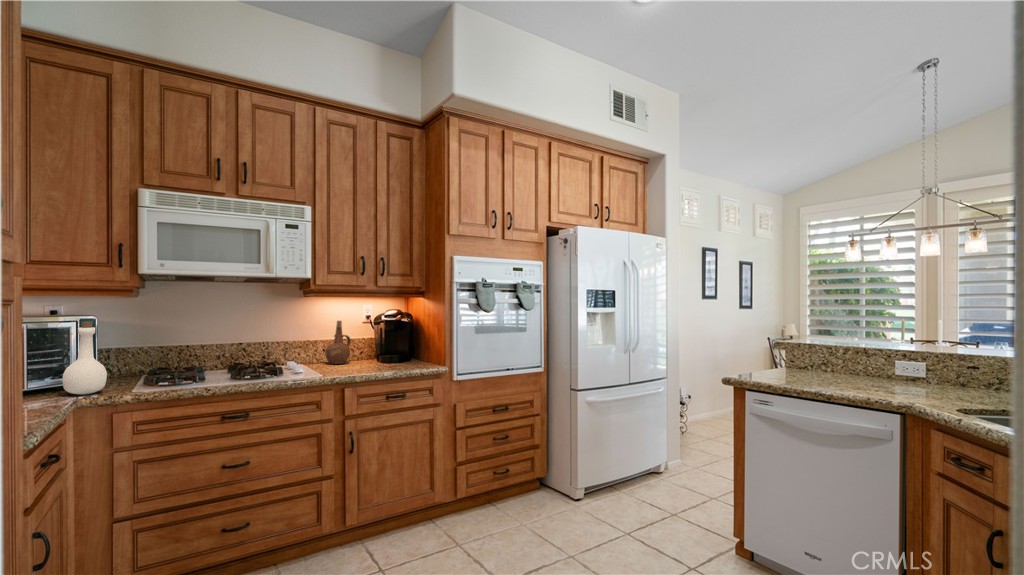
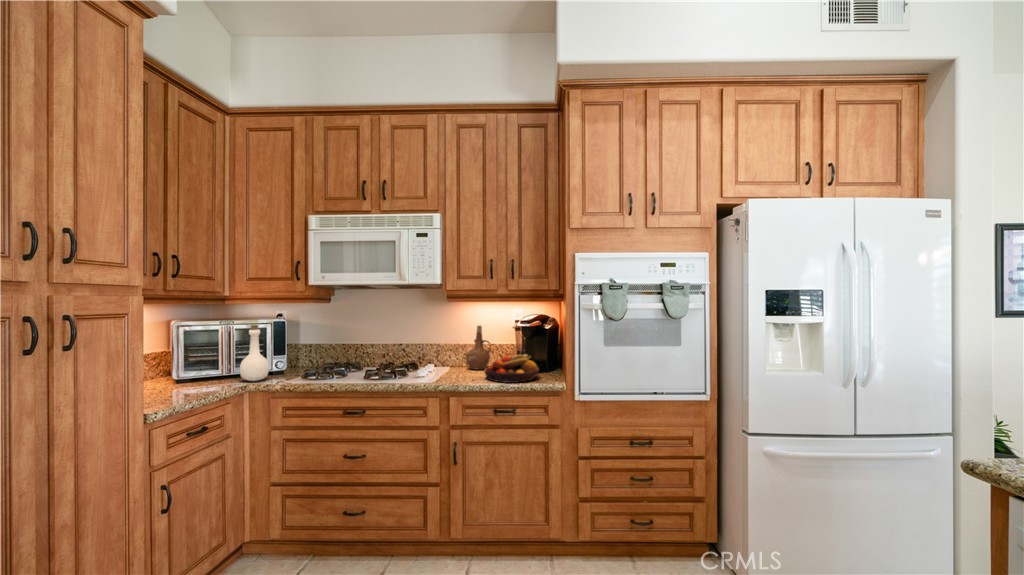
fruit bowl: none [363,345,416,370] -> present [484,354,539,383]

